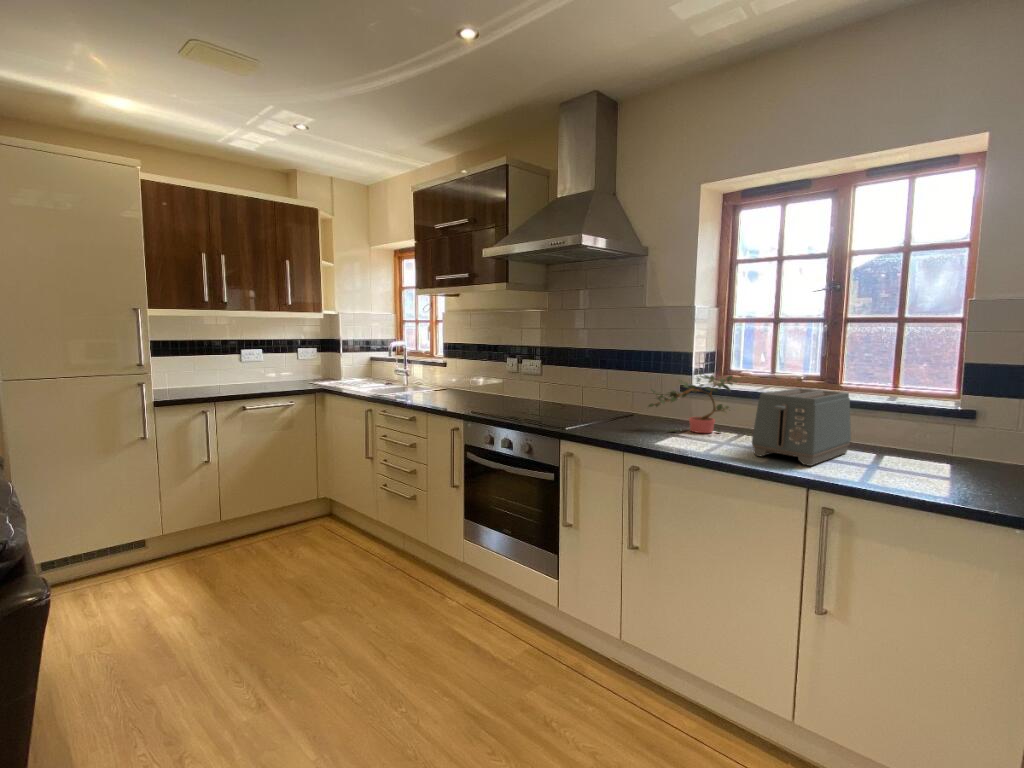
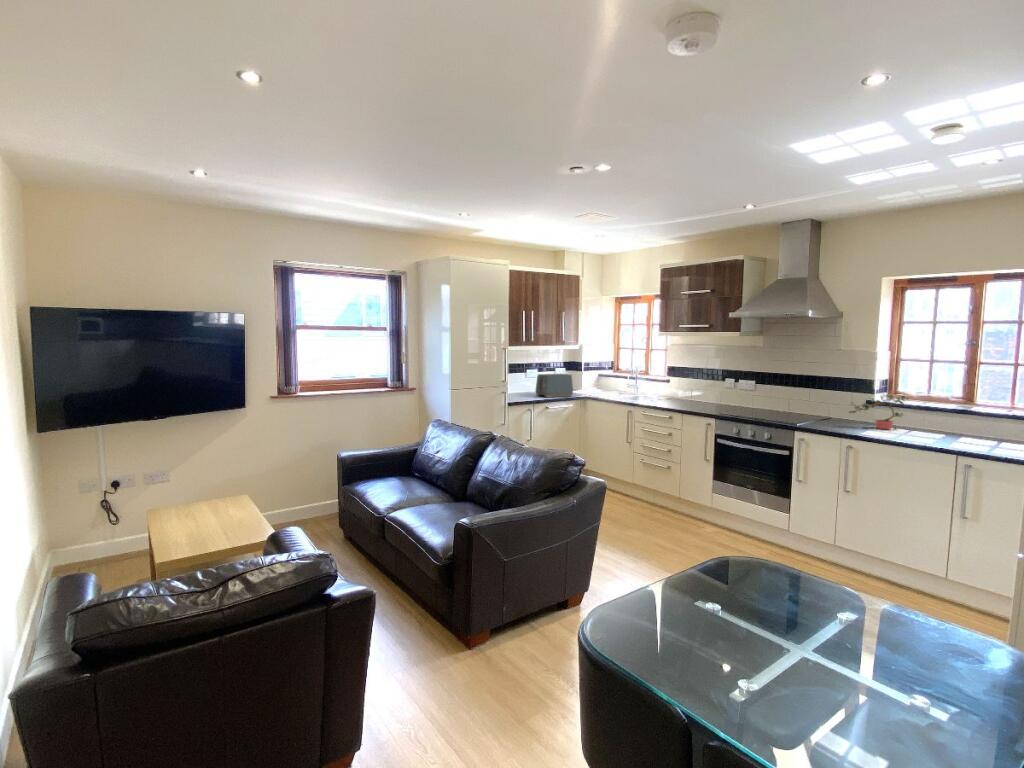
toaster: present [752,388,851,466] -> present [536,374,573,398]

